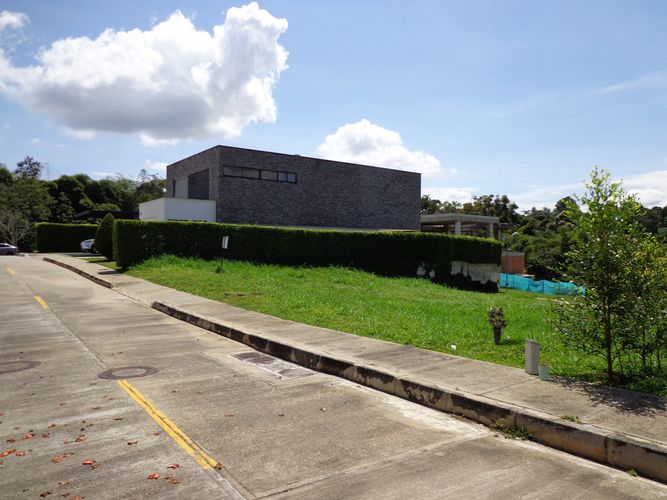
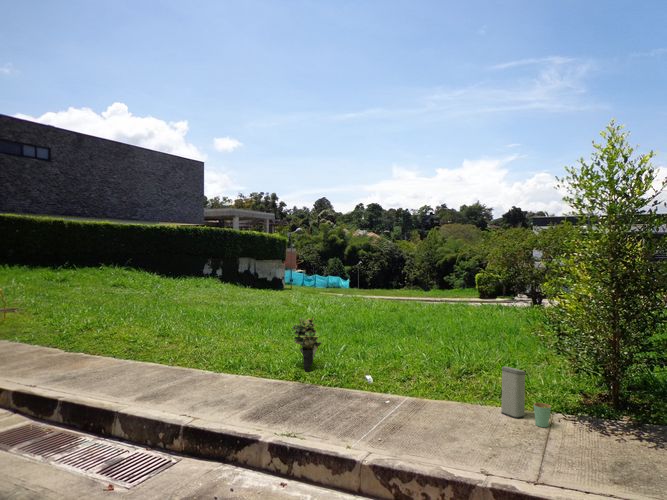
potted plant: present [486,306,508,344] -> present [292,317,322,371]

